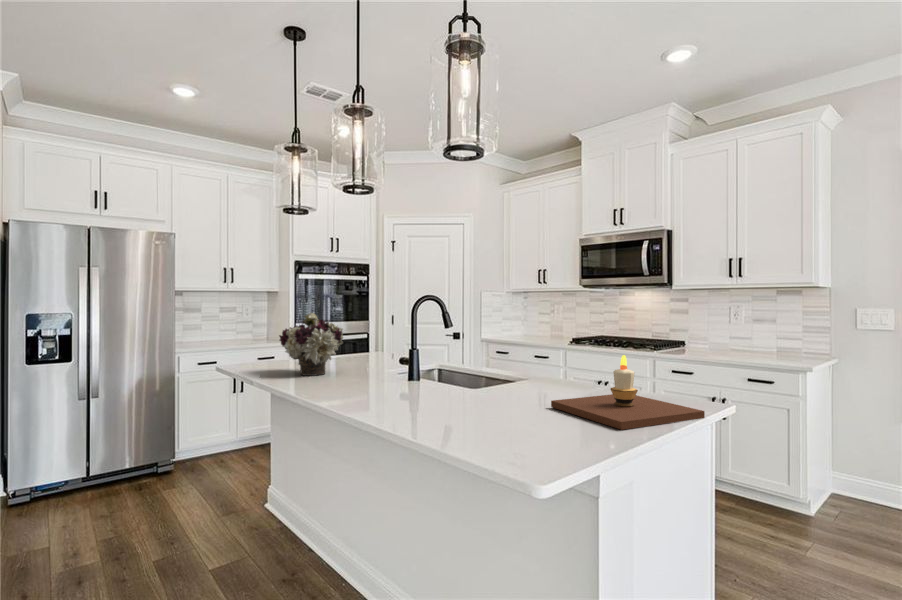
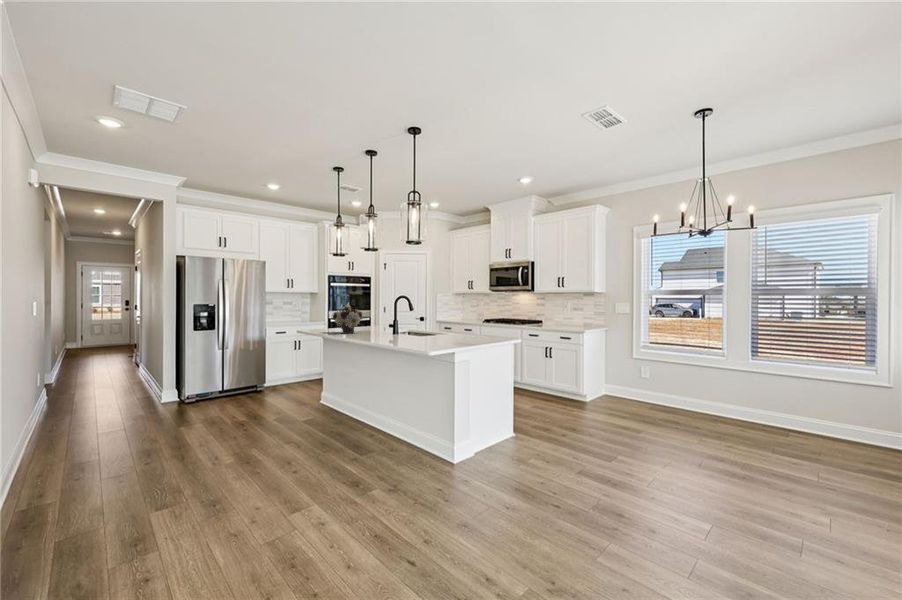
candle: present [551,355,705,430] -> none [448,320,500,344]

